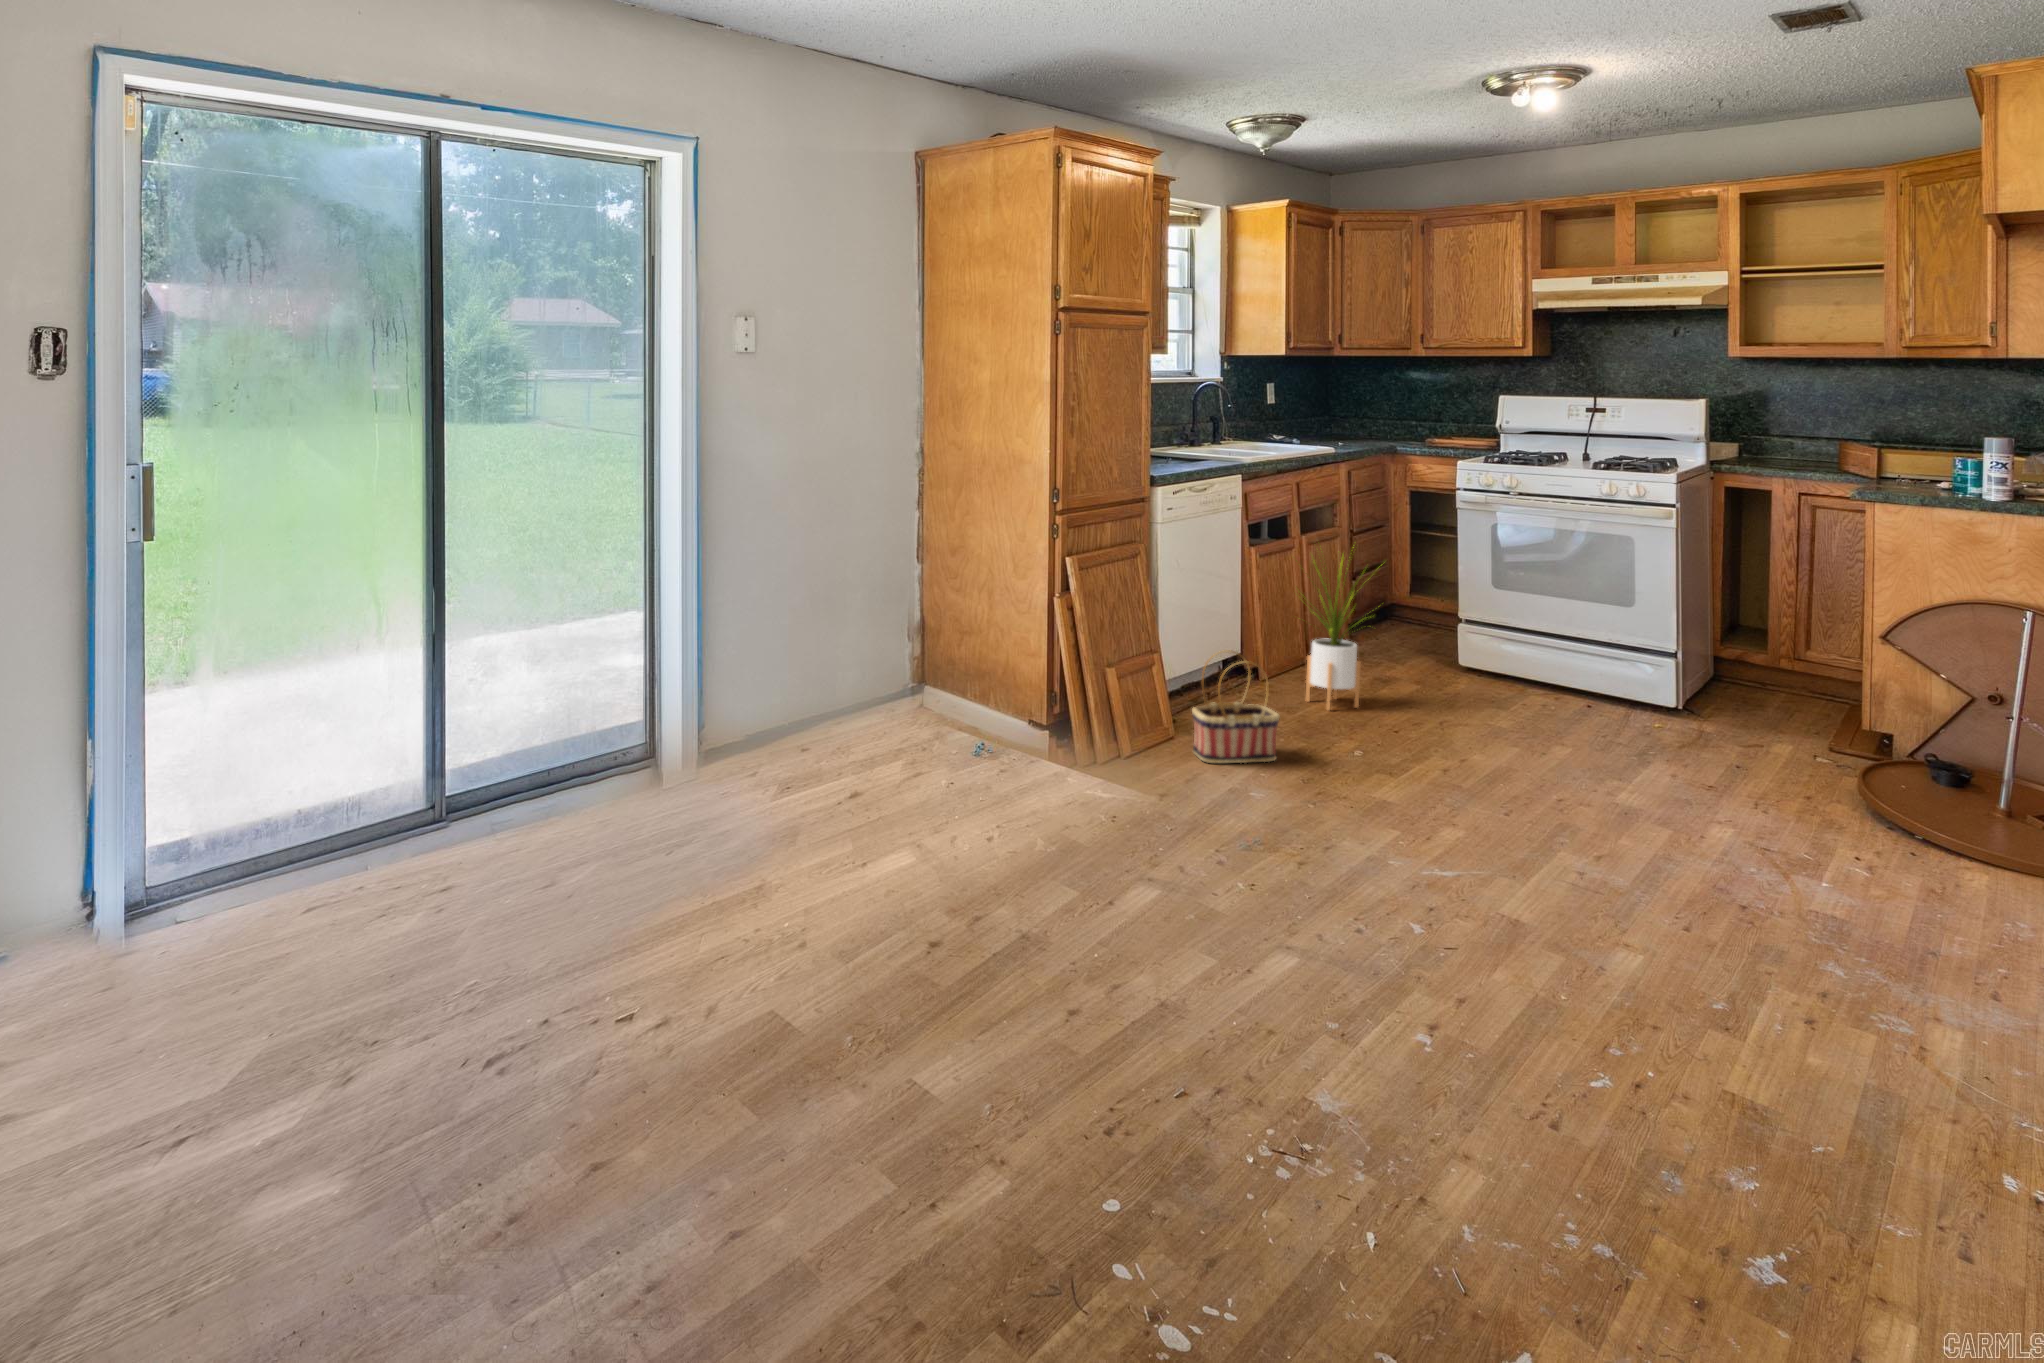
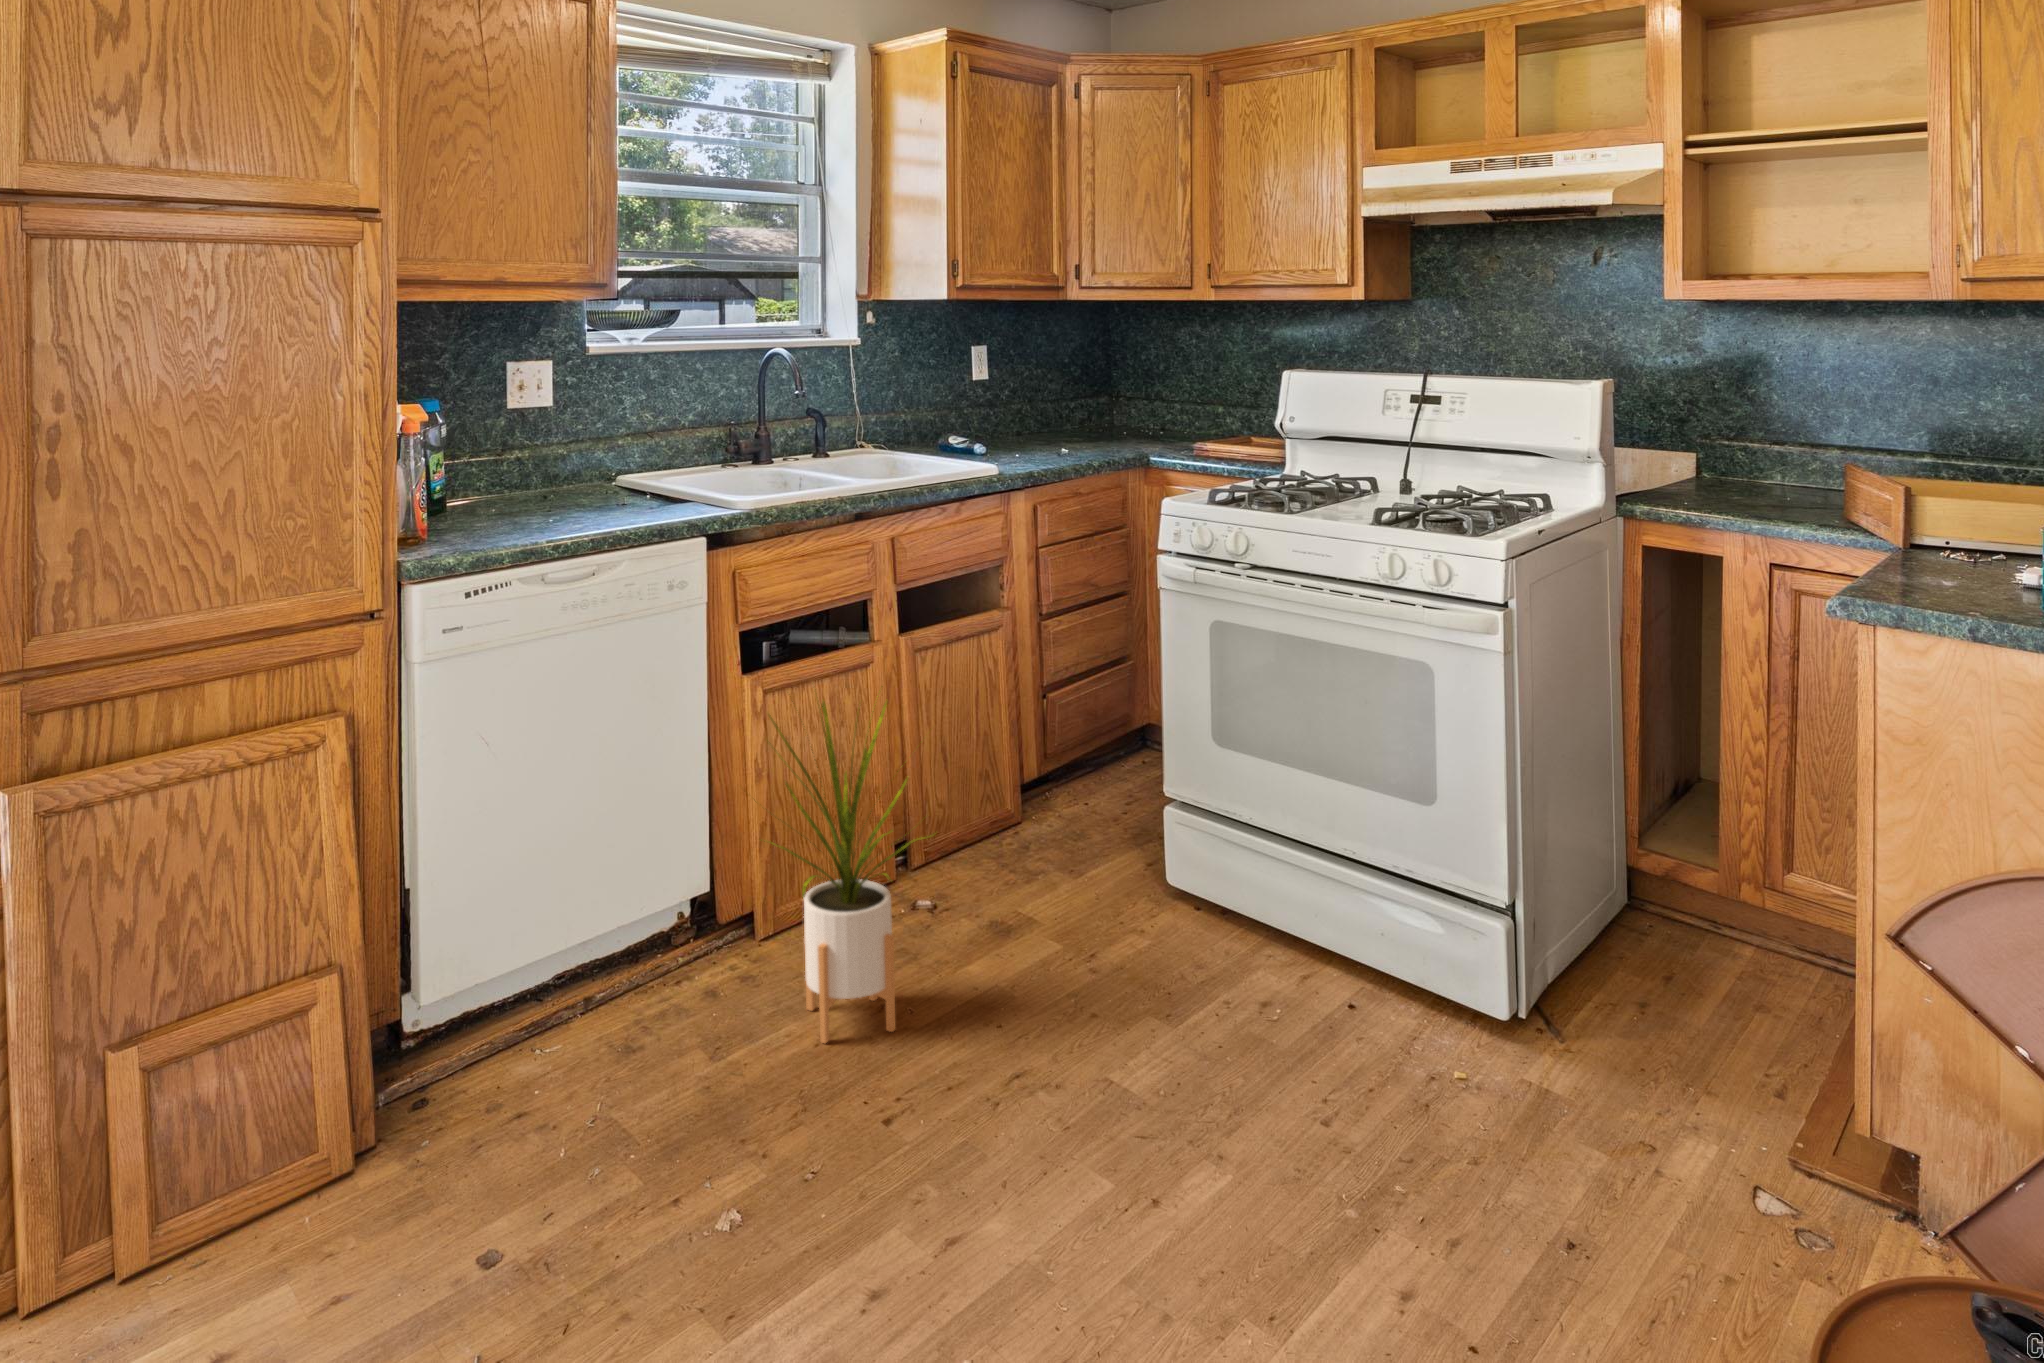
basket: present [1192,651,1280,763] -> none [328,989,538,1284]

